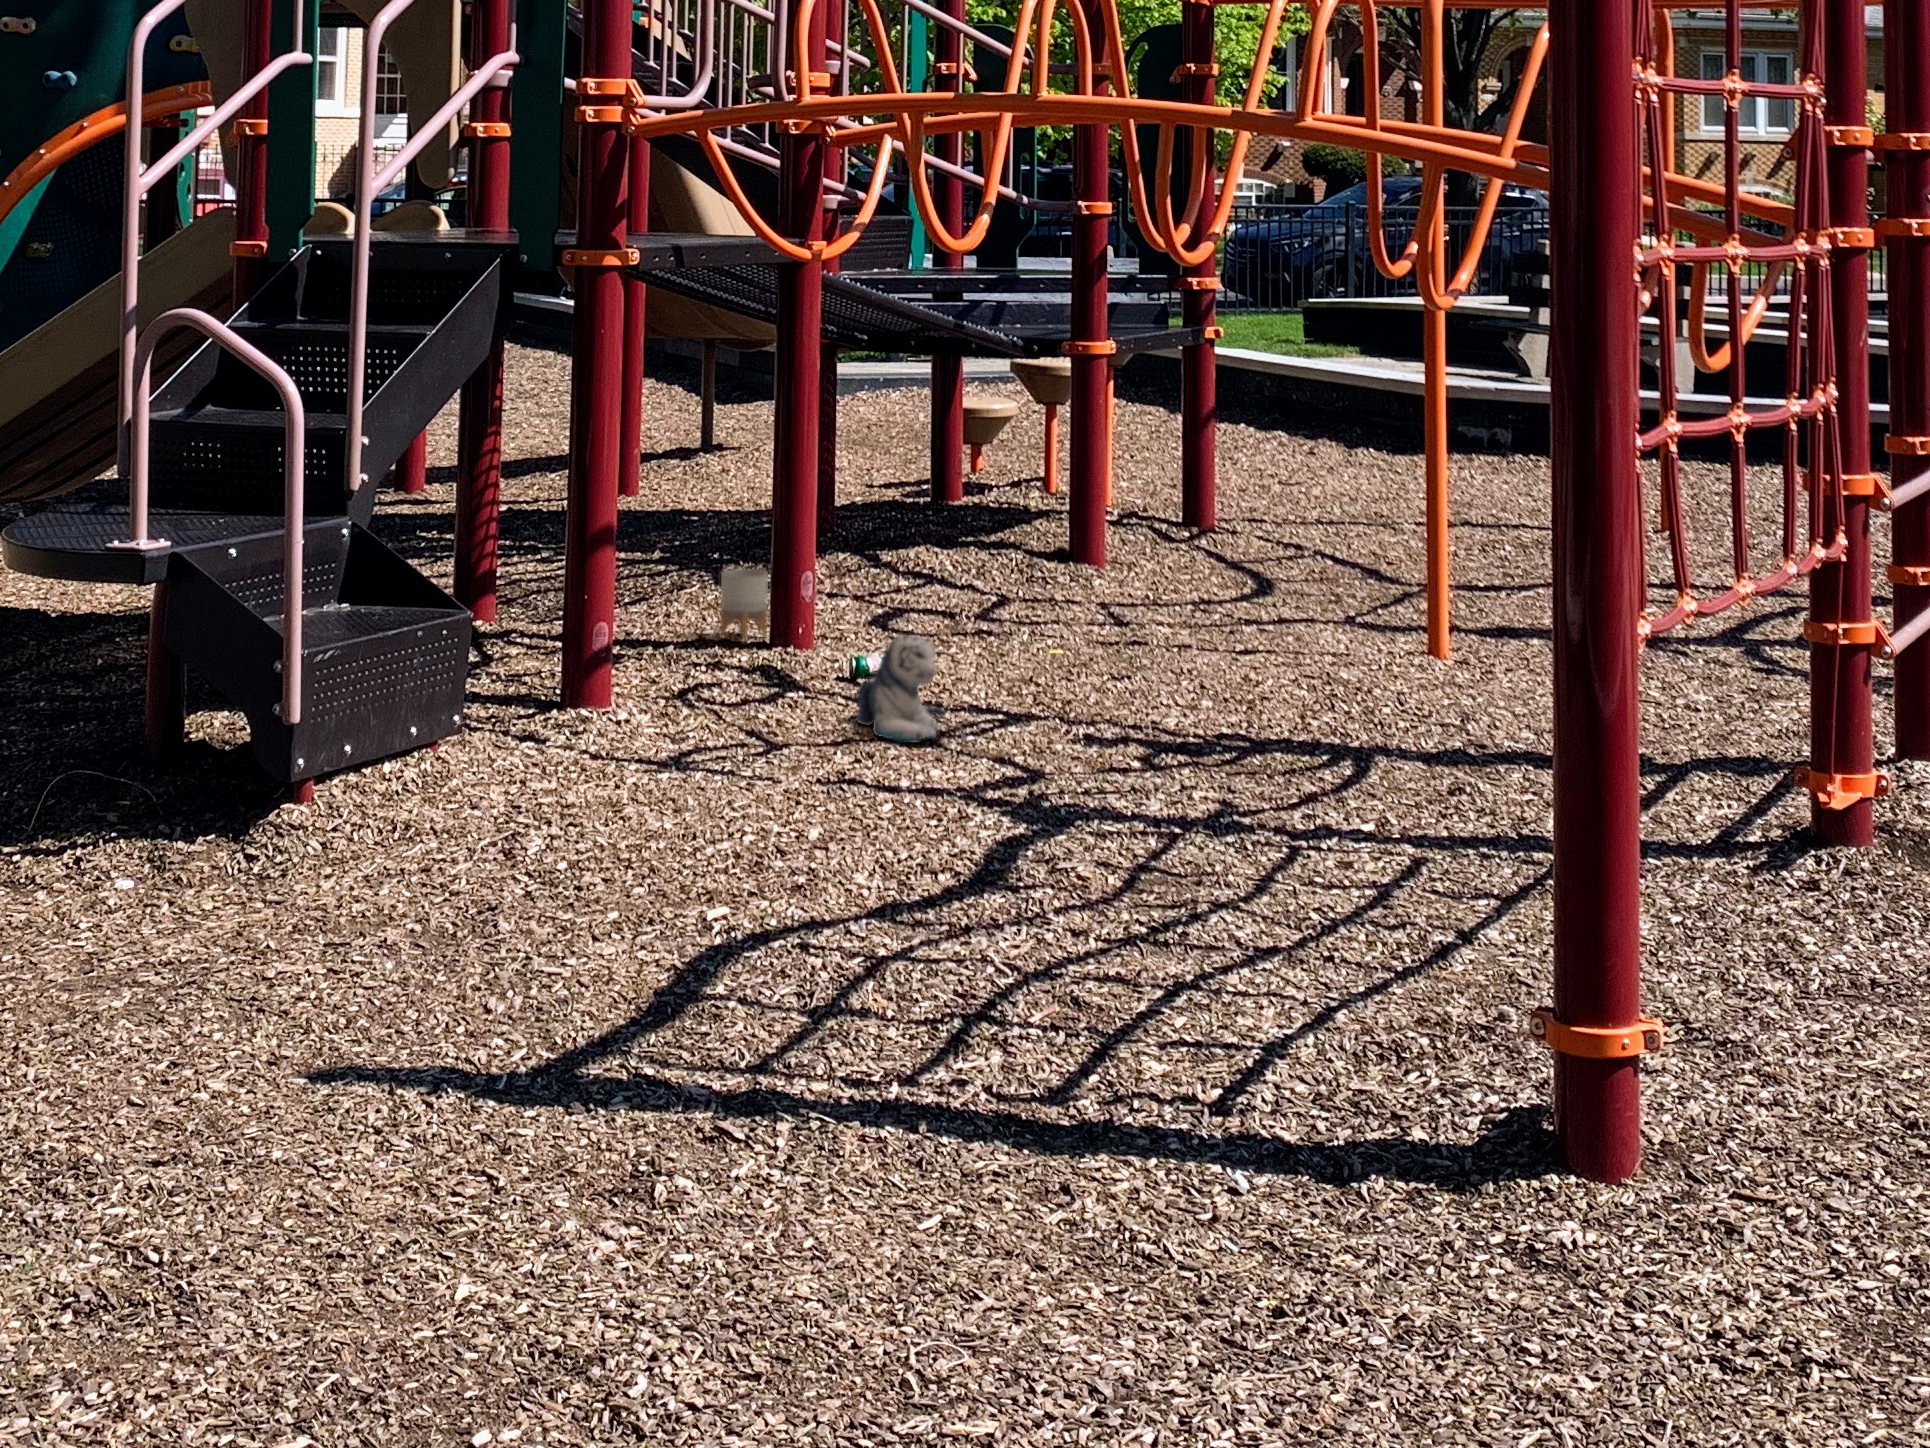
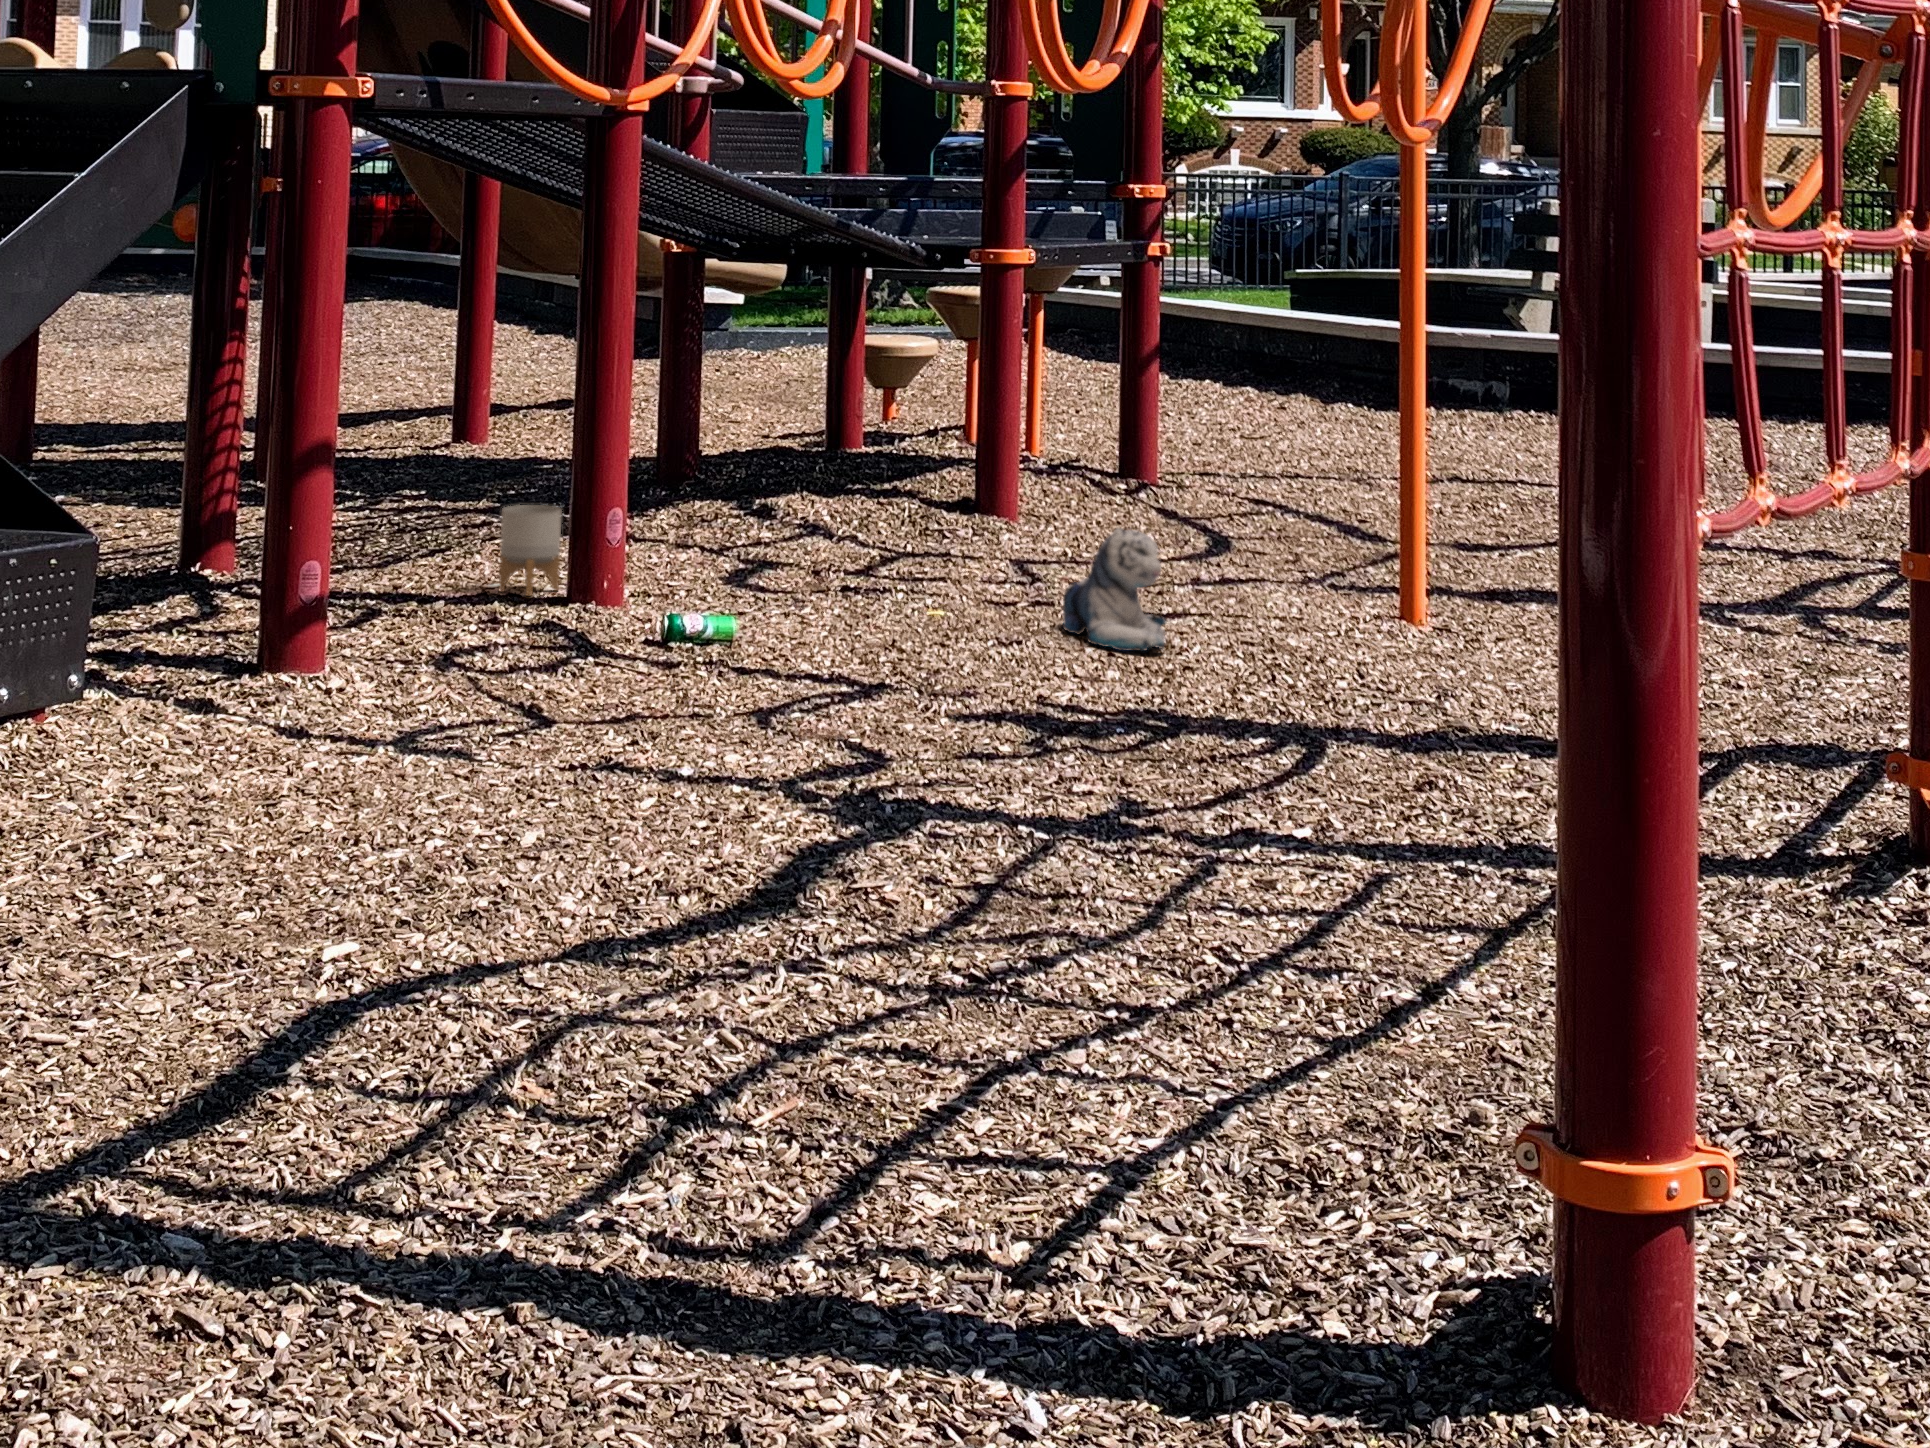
plush toy: present [855,634,946,743] -> present [1063,528,1166,652]

